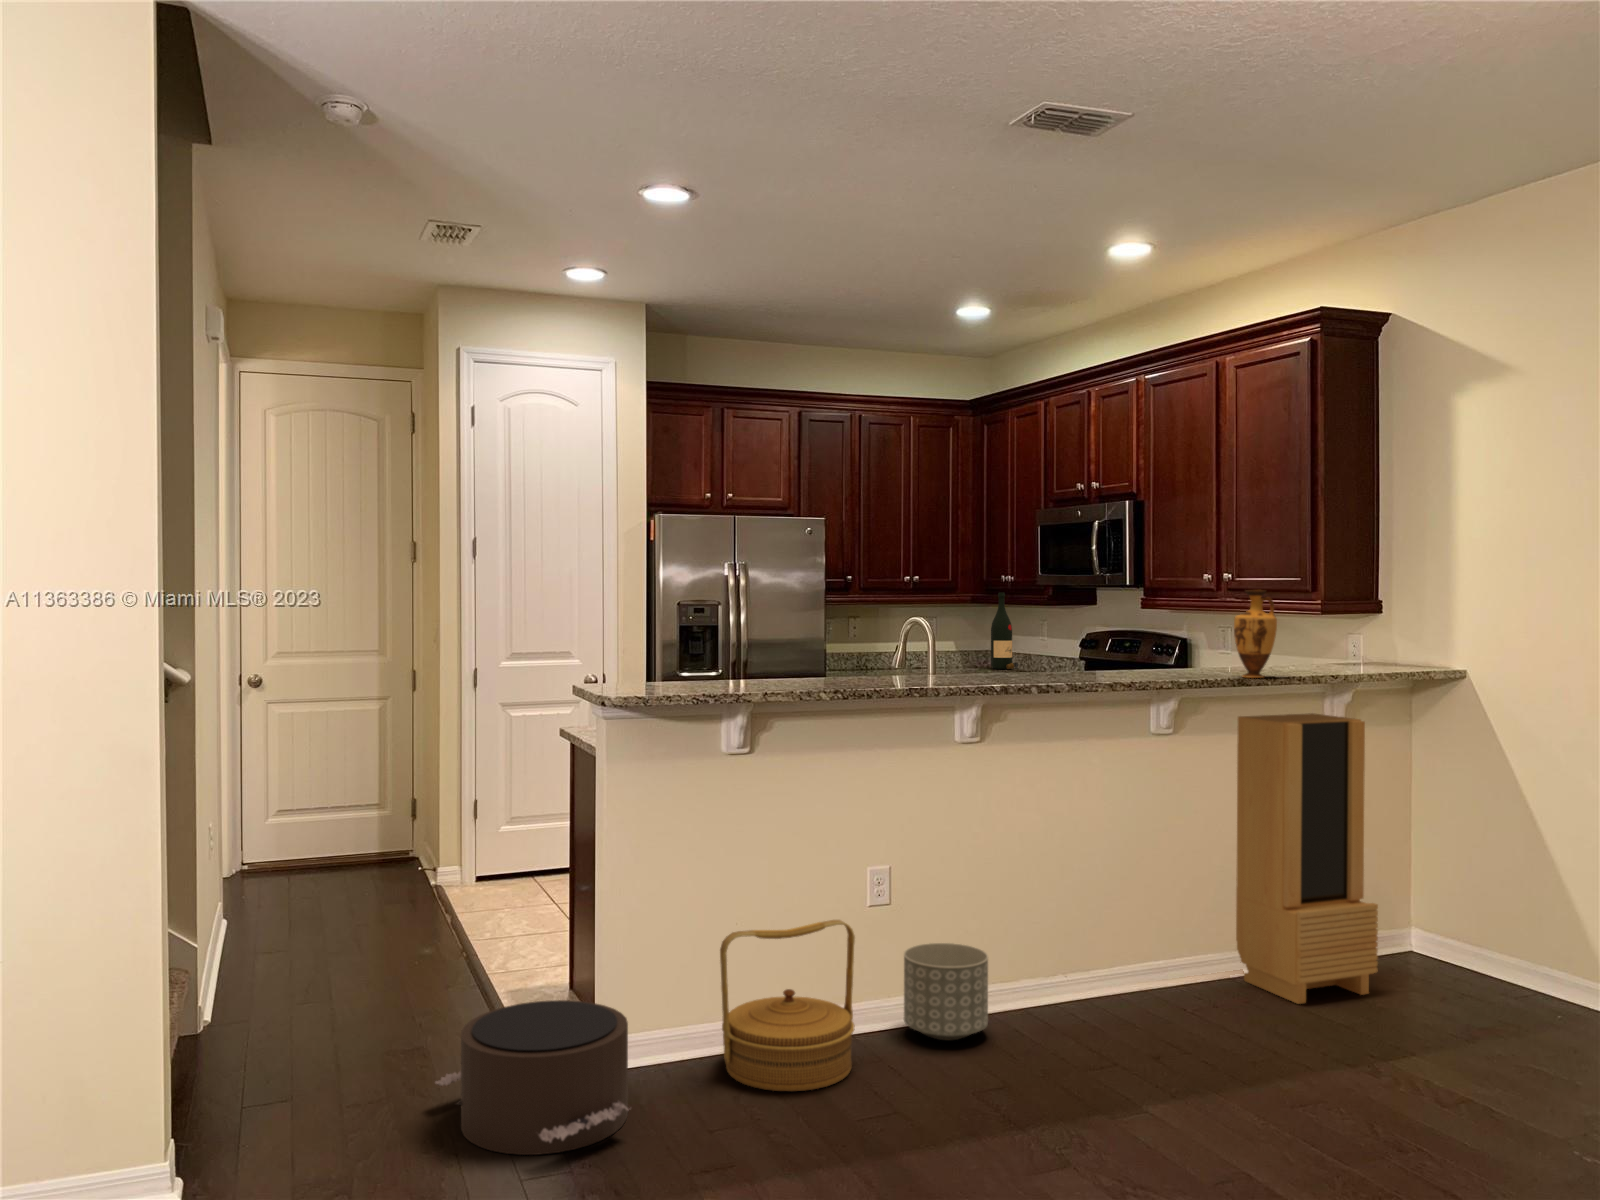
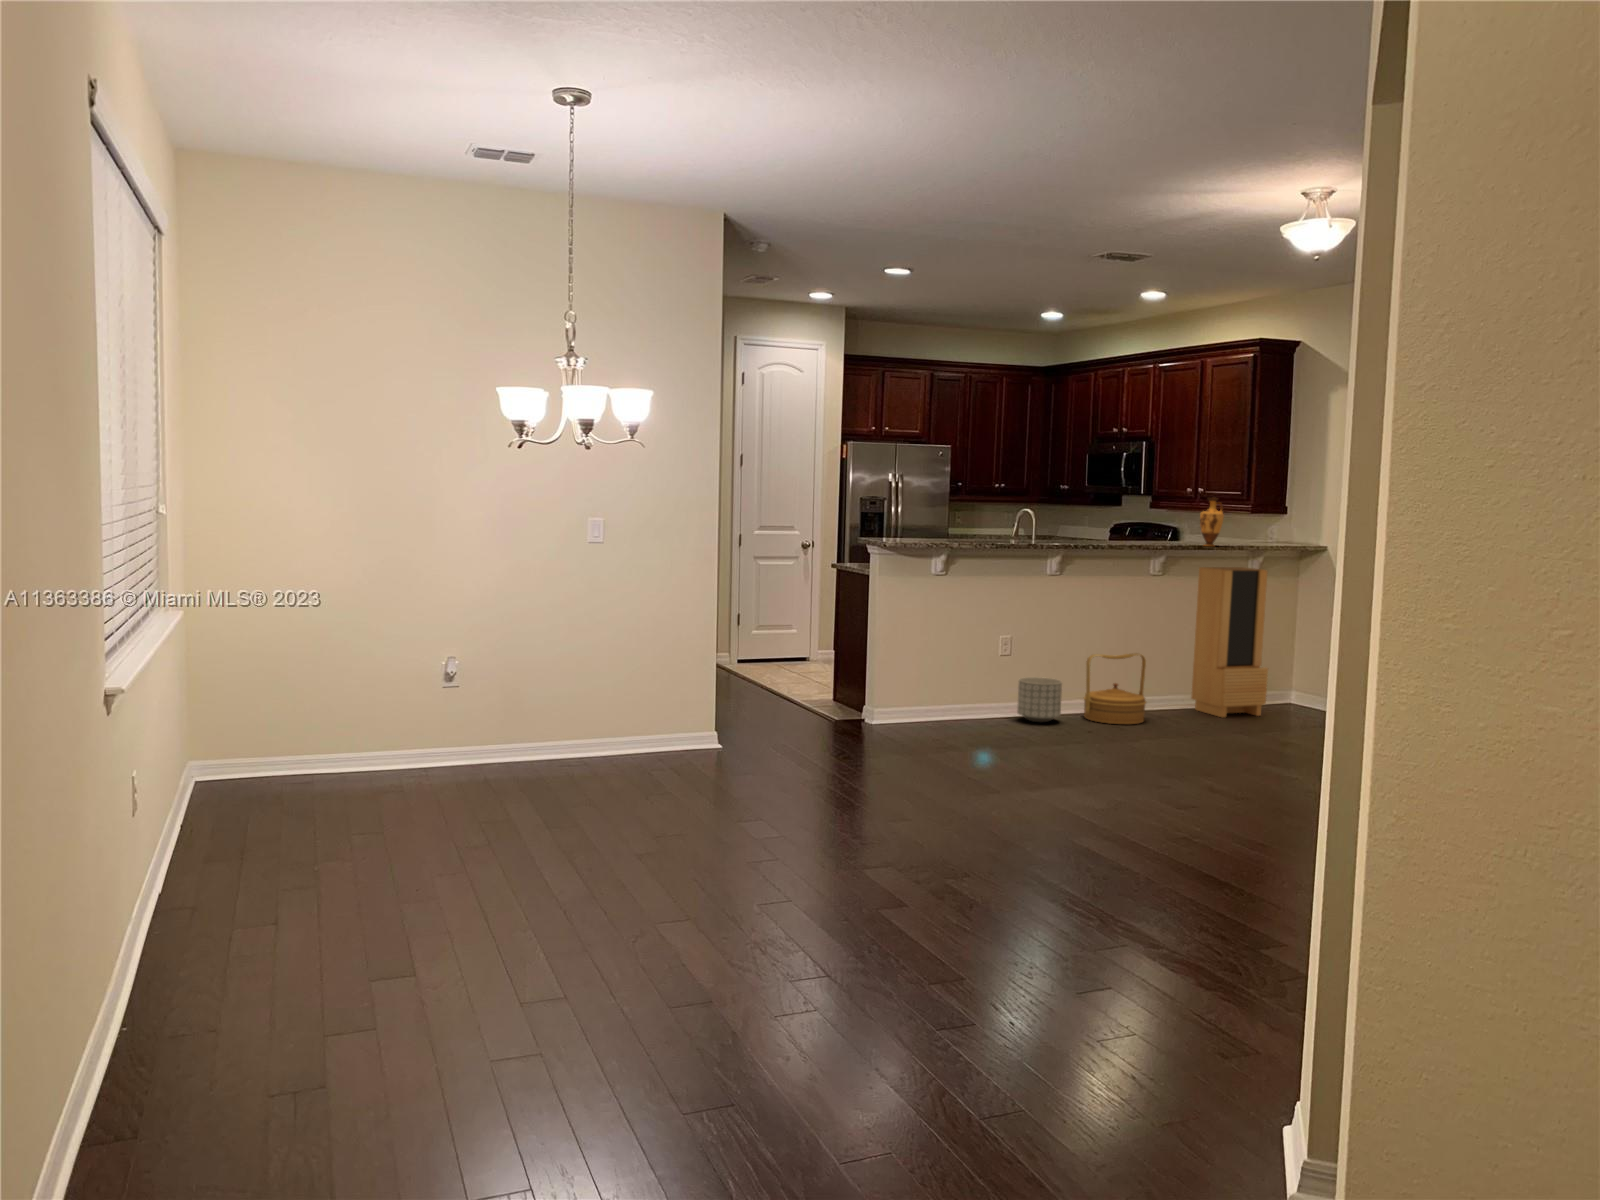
wine bottle: present [991,592,1018,669] -> none [1060,496,1078,540]
woven basket: present [720,920,855,1091] -> present [1084,653,1146,724]
pouf: present [435,1000,629,1155] -> none [805,688,904,744]

